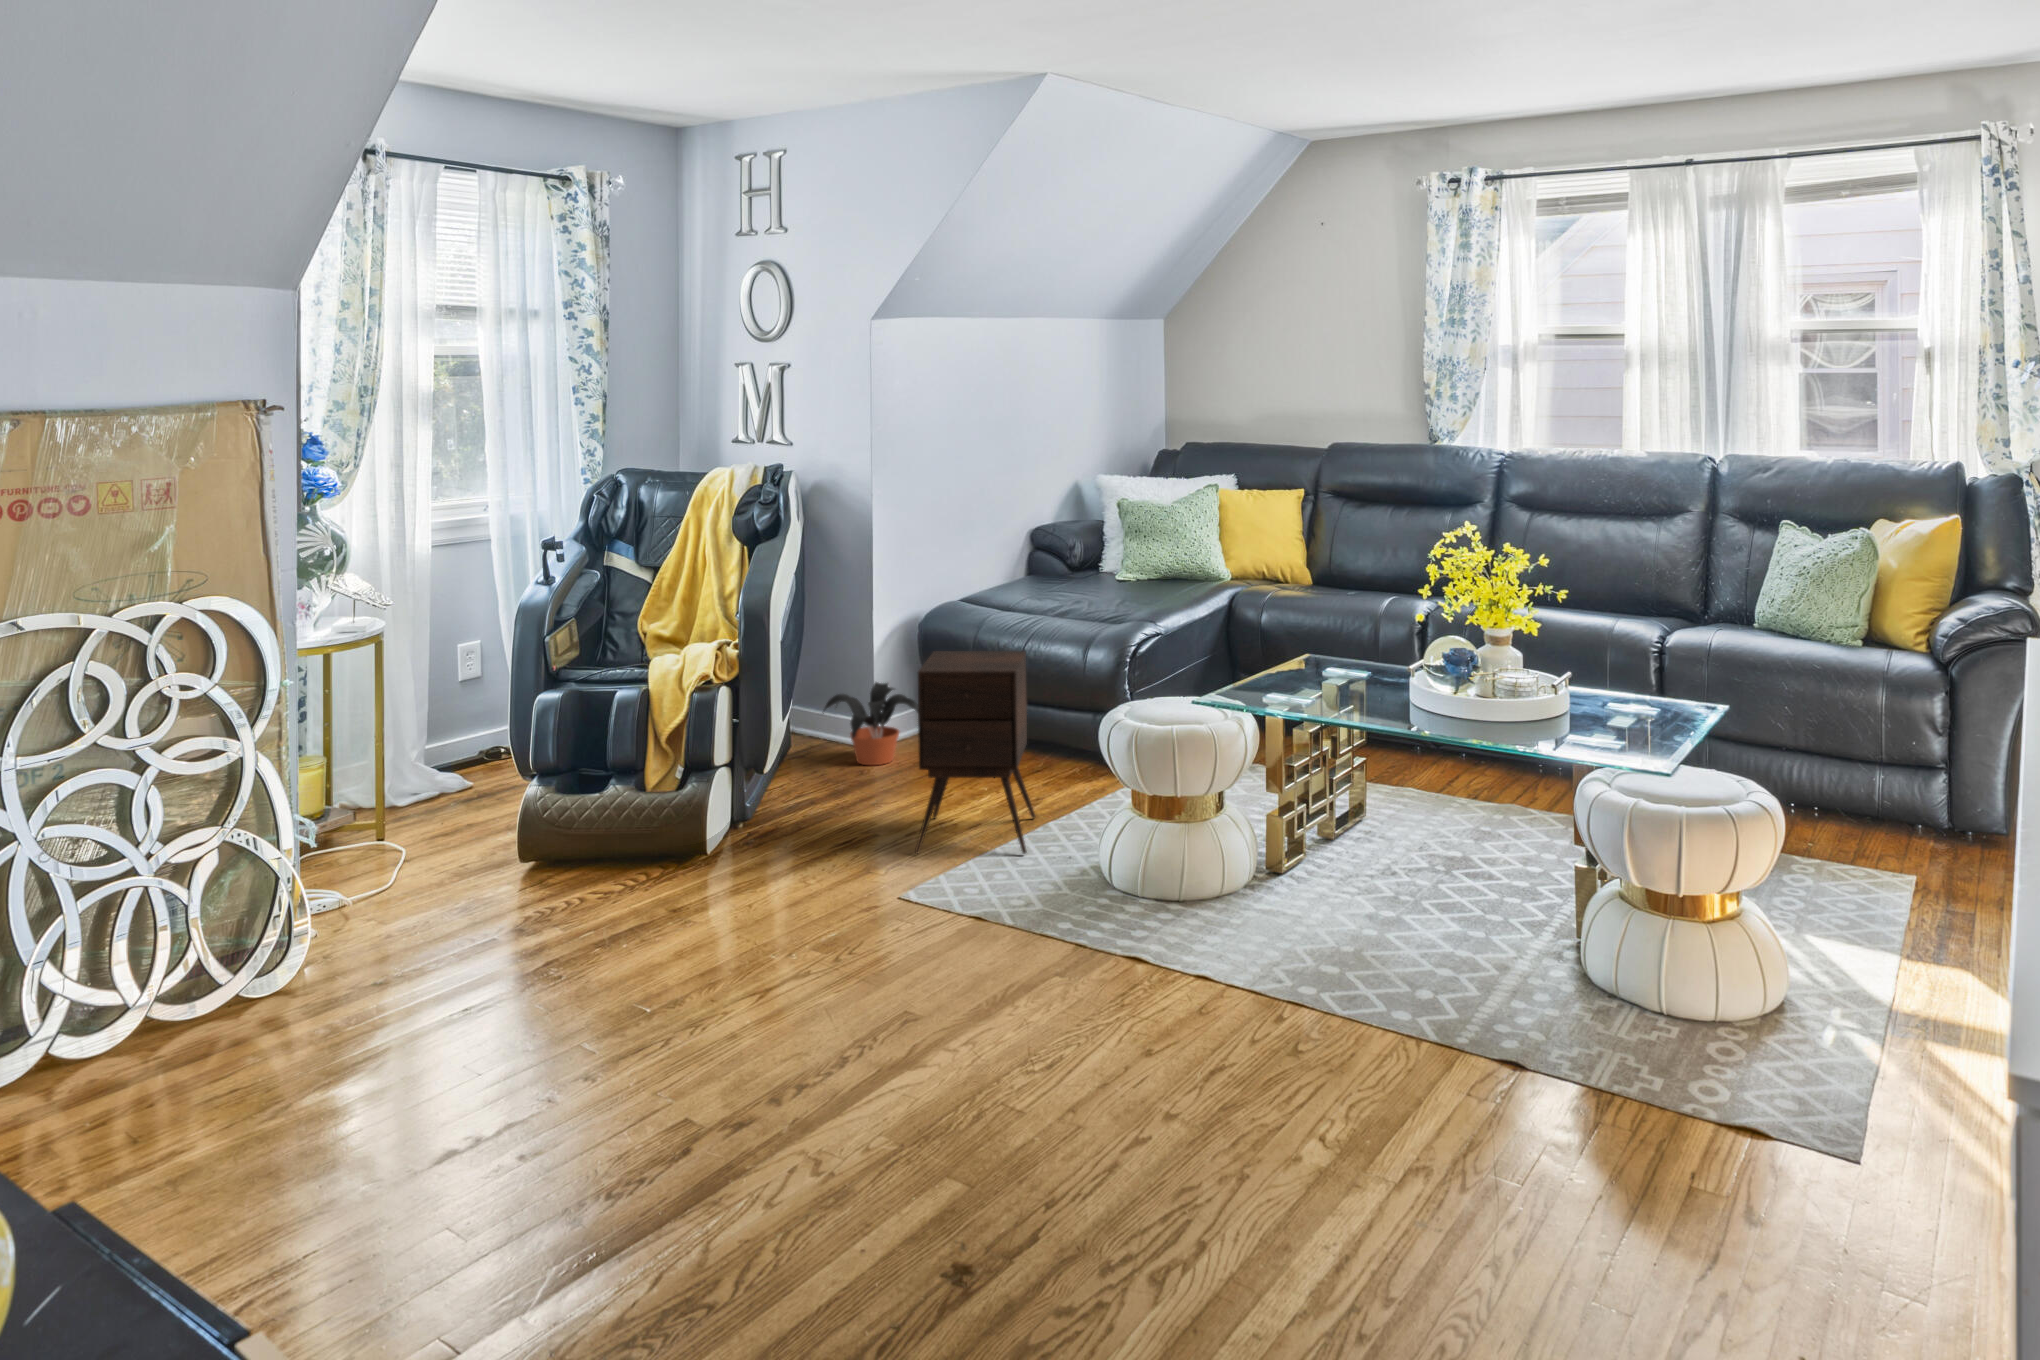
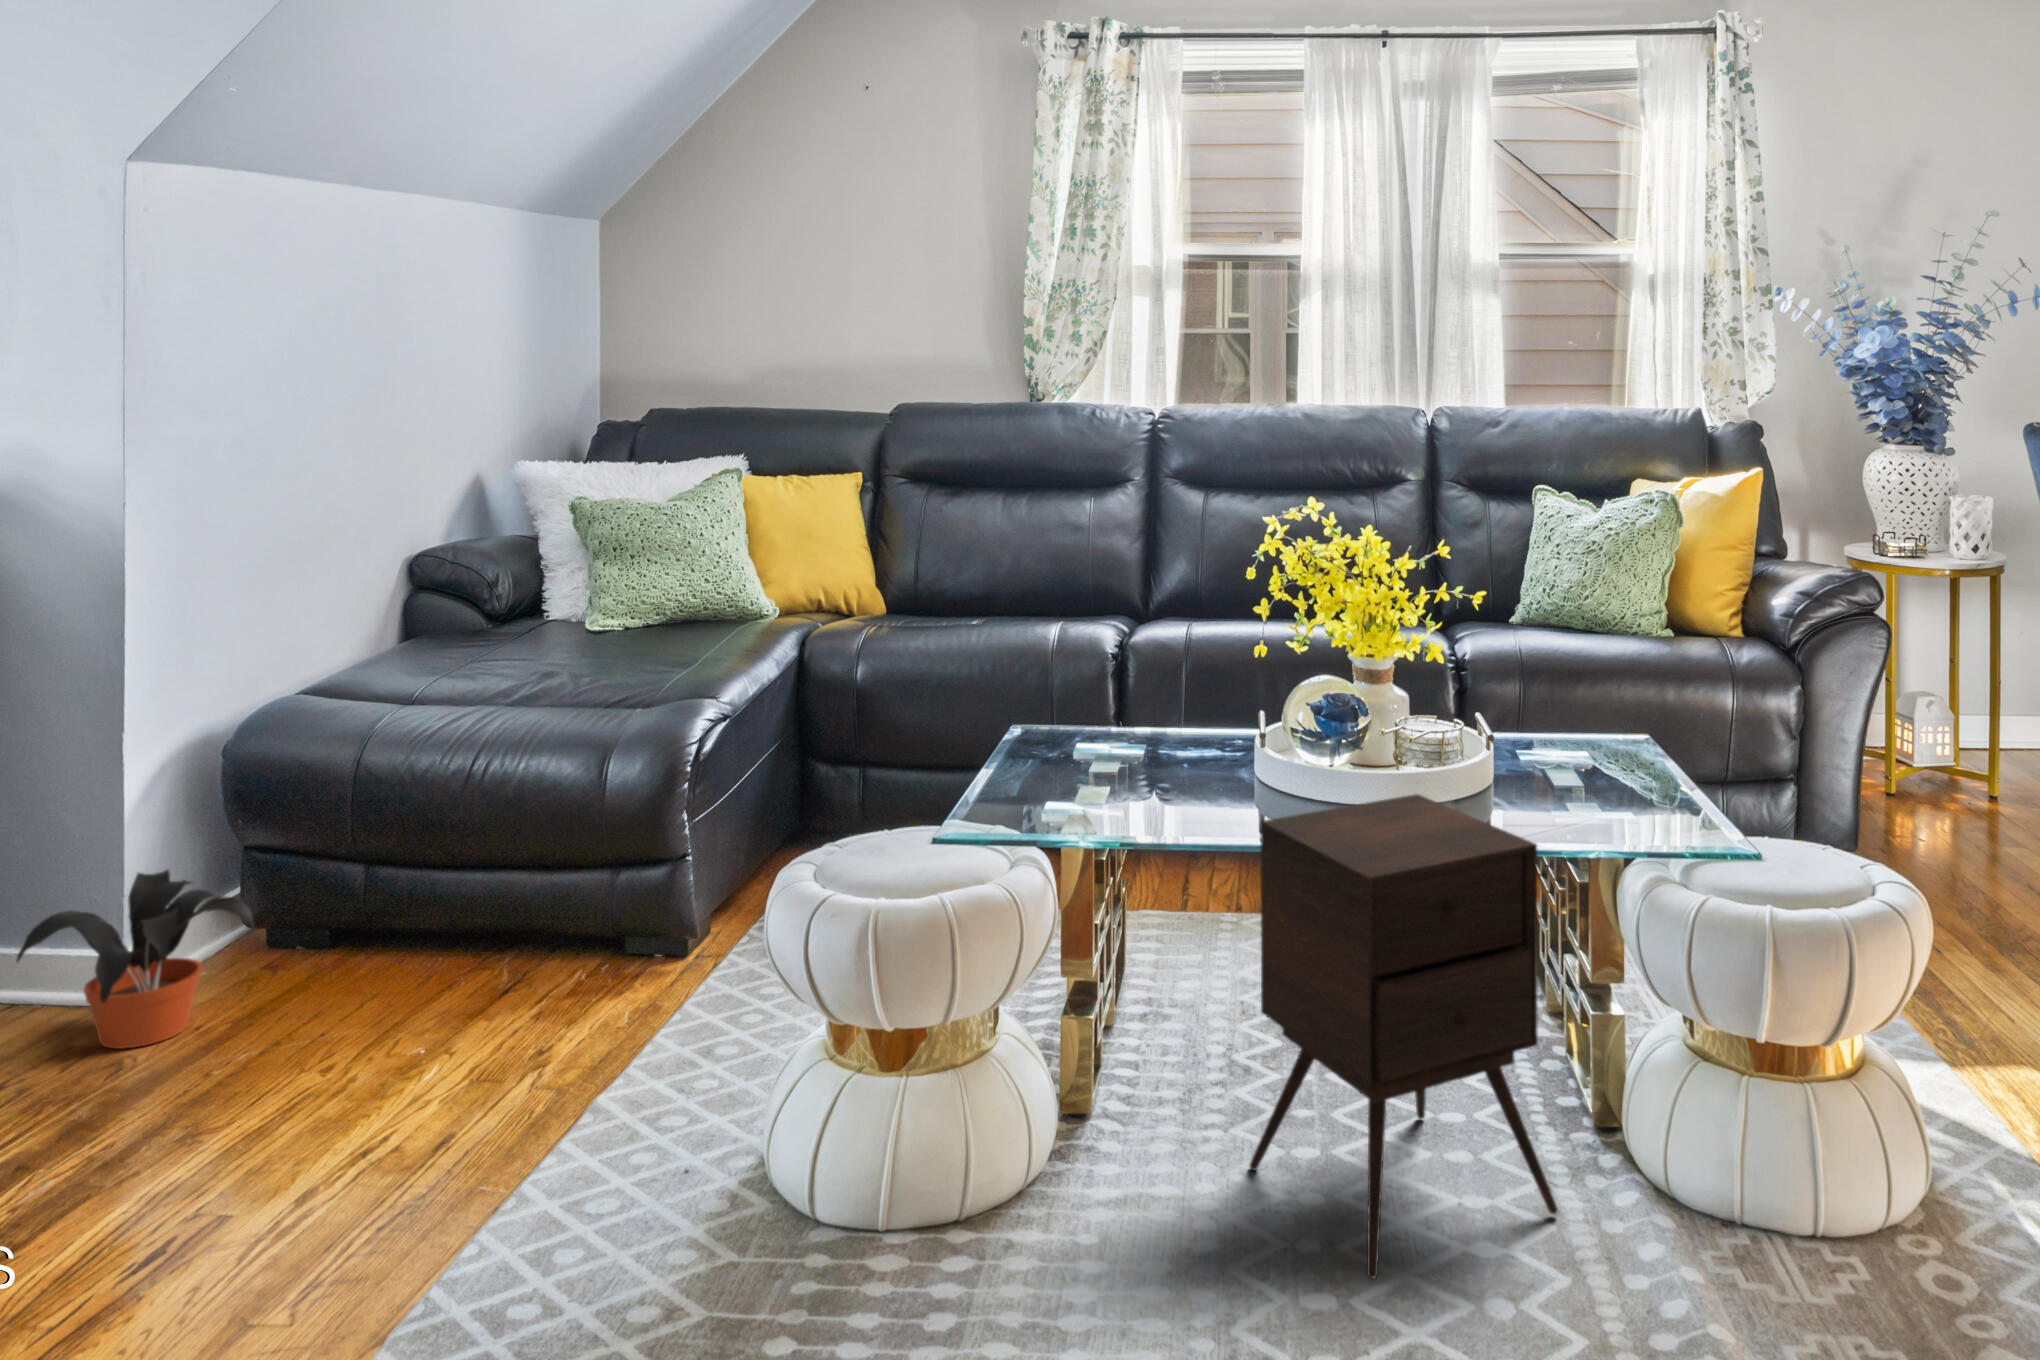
side table: present [915,651,1035,854] -> present [1250,794,1558,1278]

